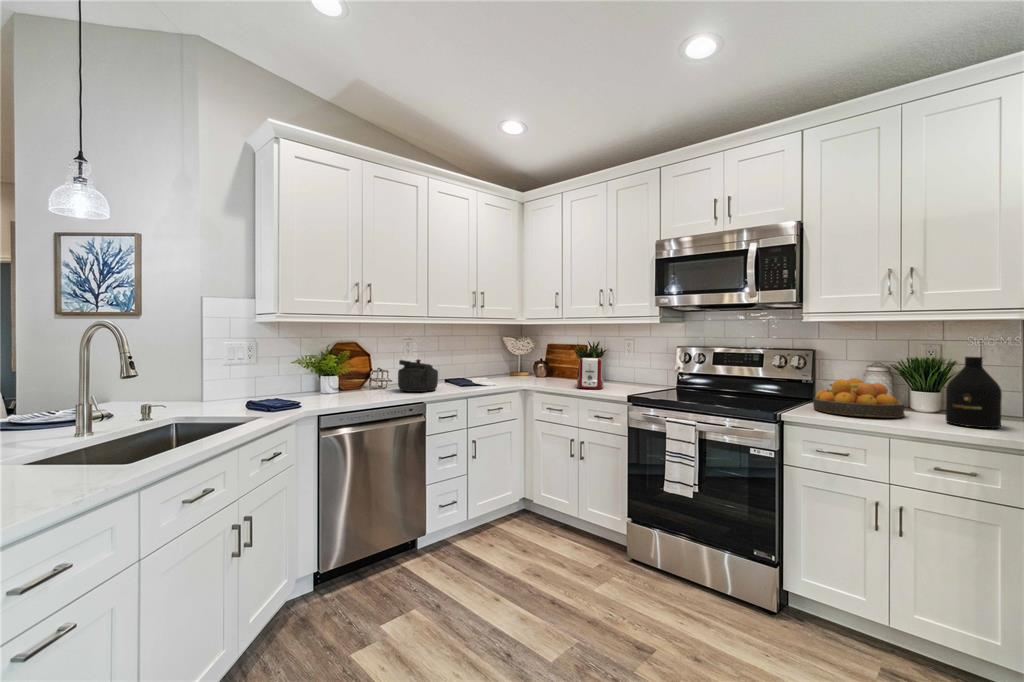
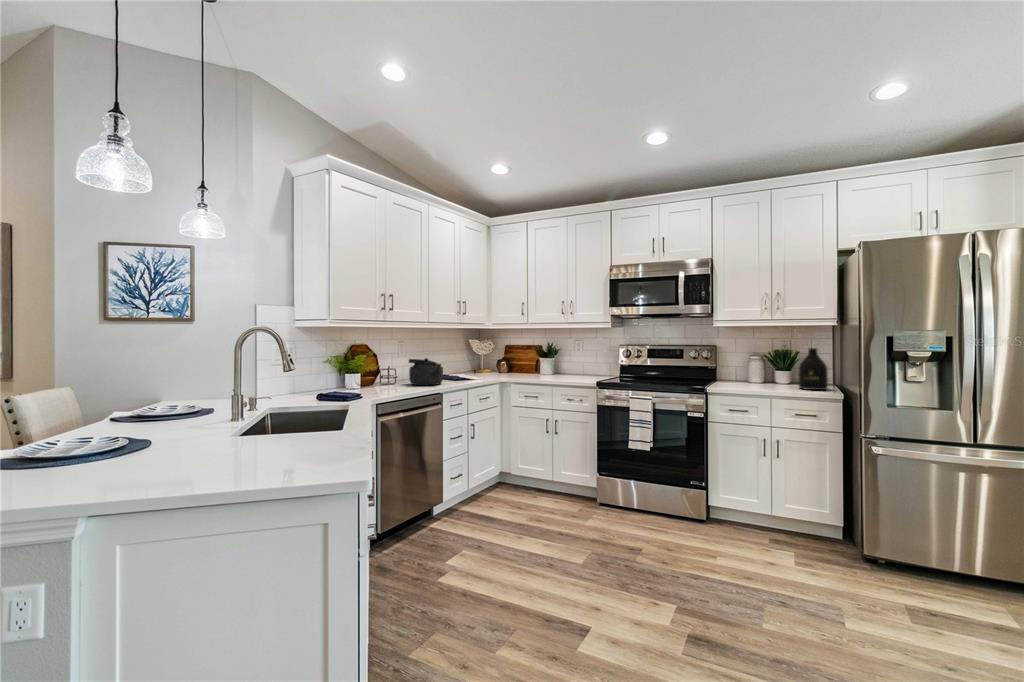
toaster: present [577,358,604,389] -> none [546,354,569,378]
fruit bowl: present [813,378,904,418] -> none [721,364,775,387]

